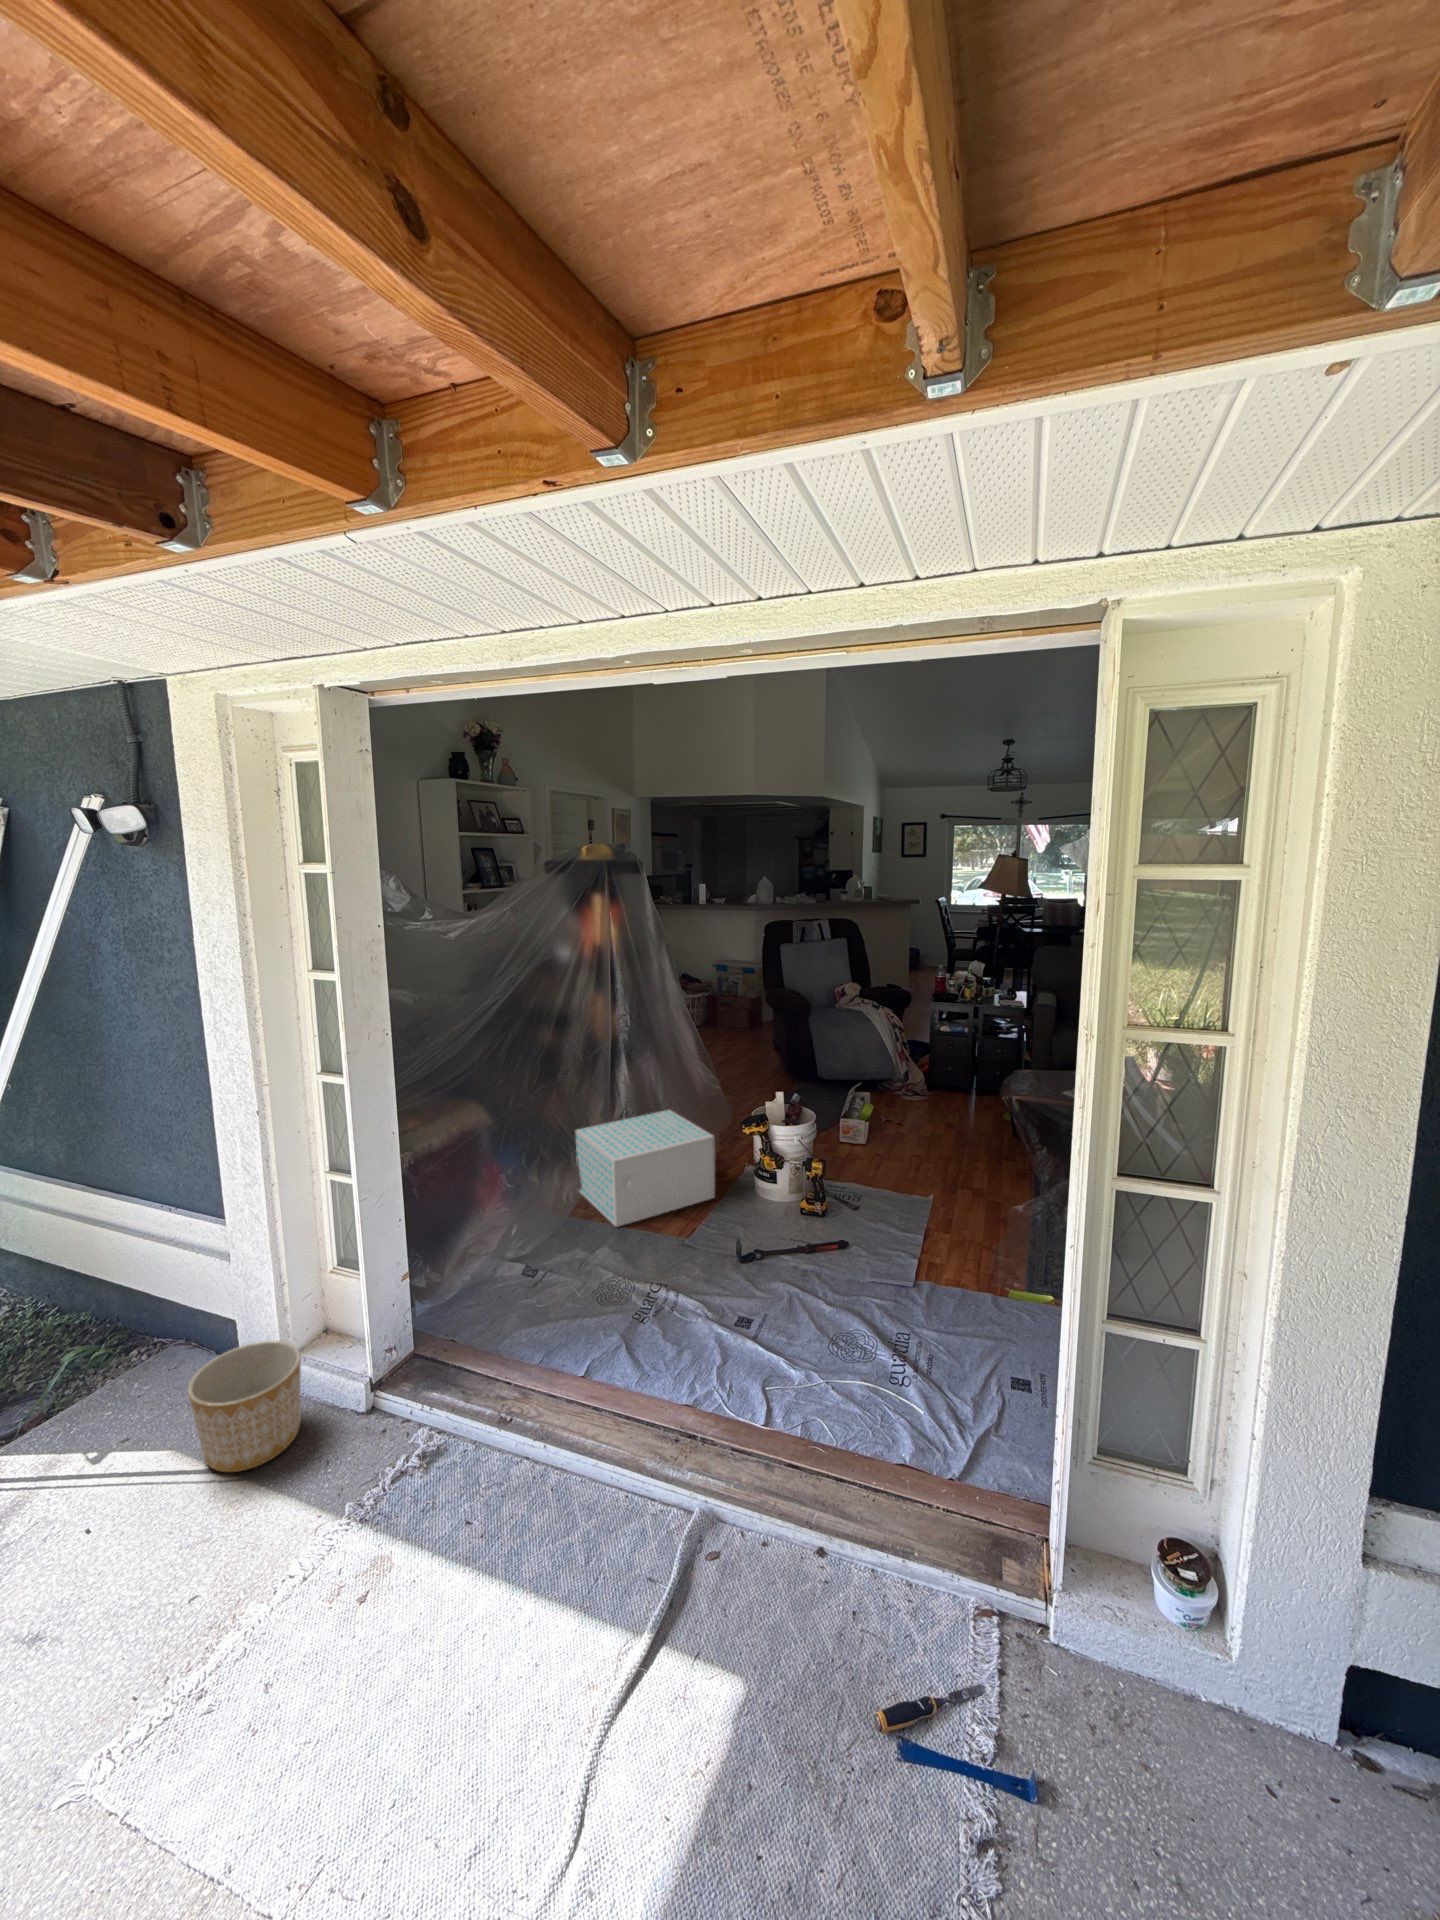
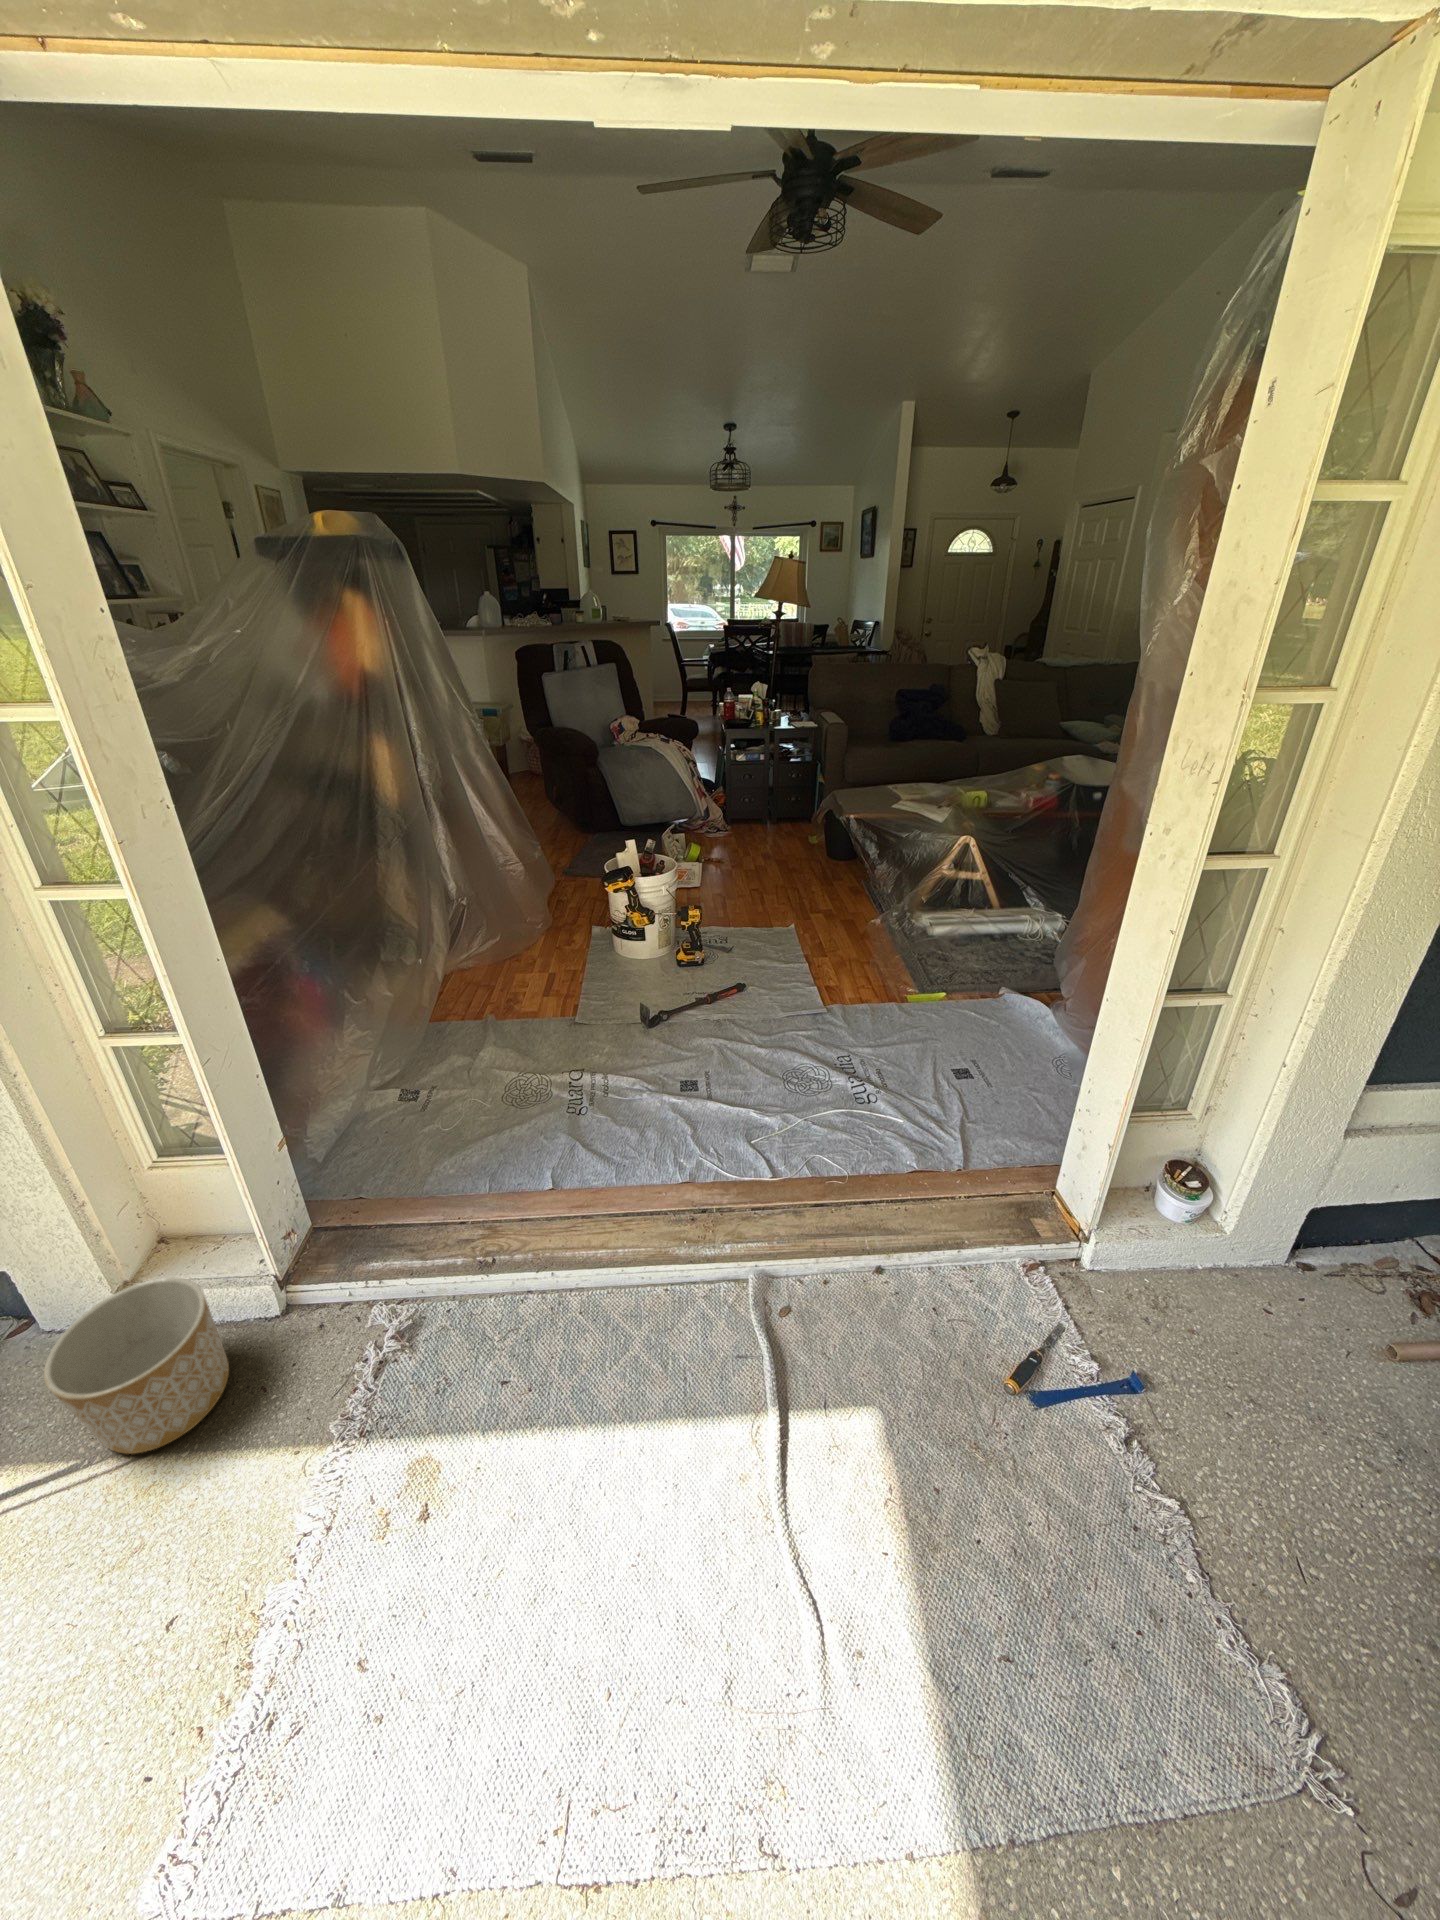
storage box: present [576,1110,715,1227] -> none [406,886,585,1025]

